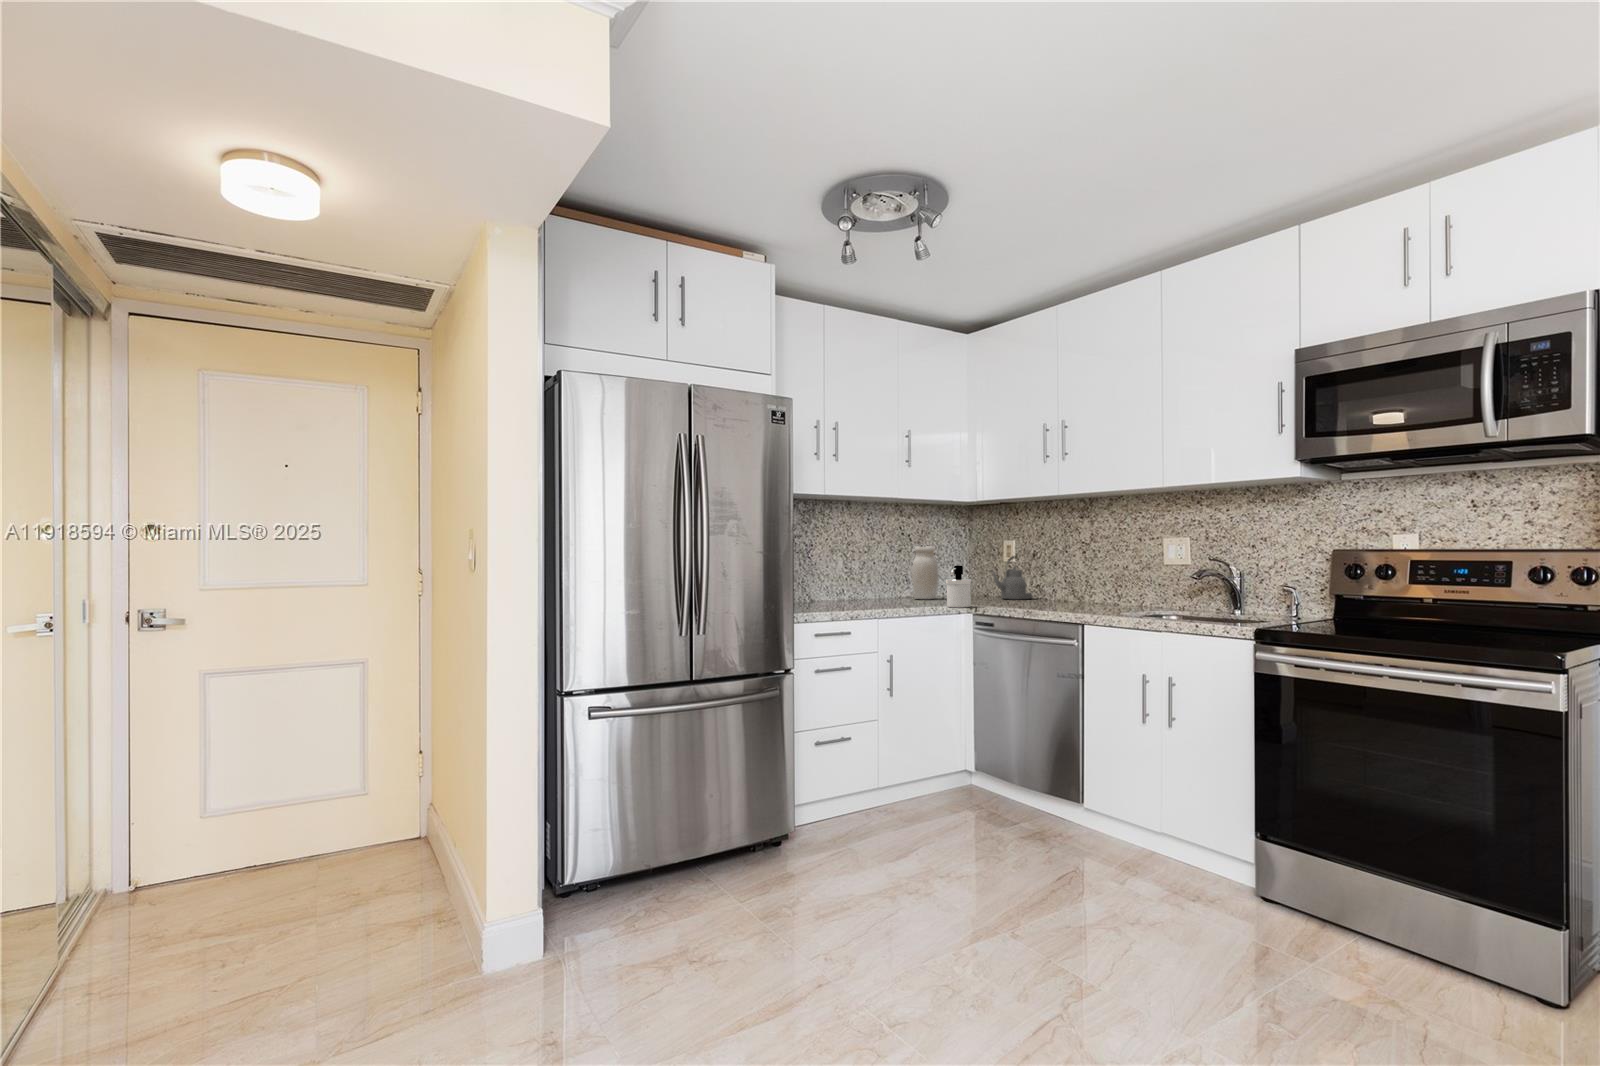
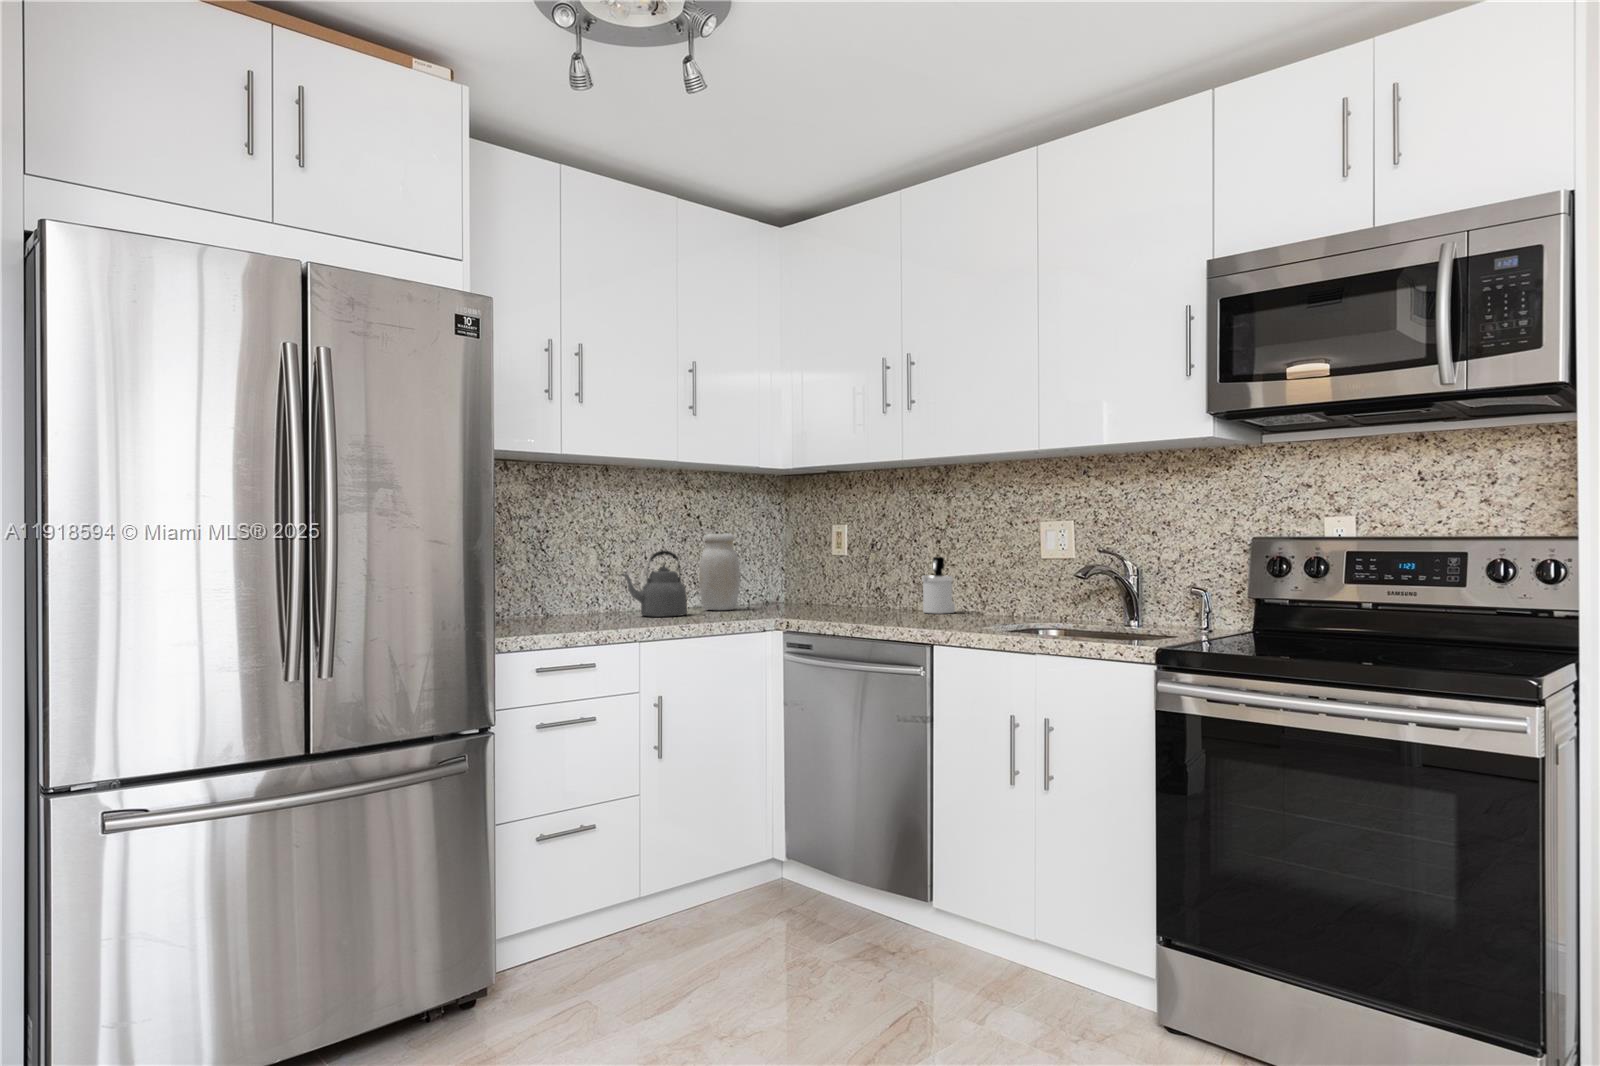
kettle: present [991,556,1033,599] -> present [621,551,687,617]
soap dispenser: present [946,565,972,608] -> present [922,557,955,614]

